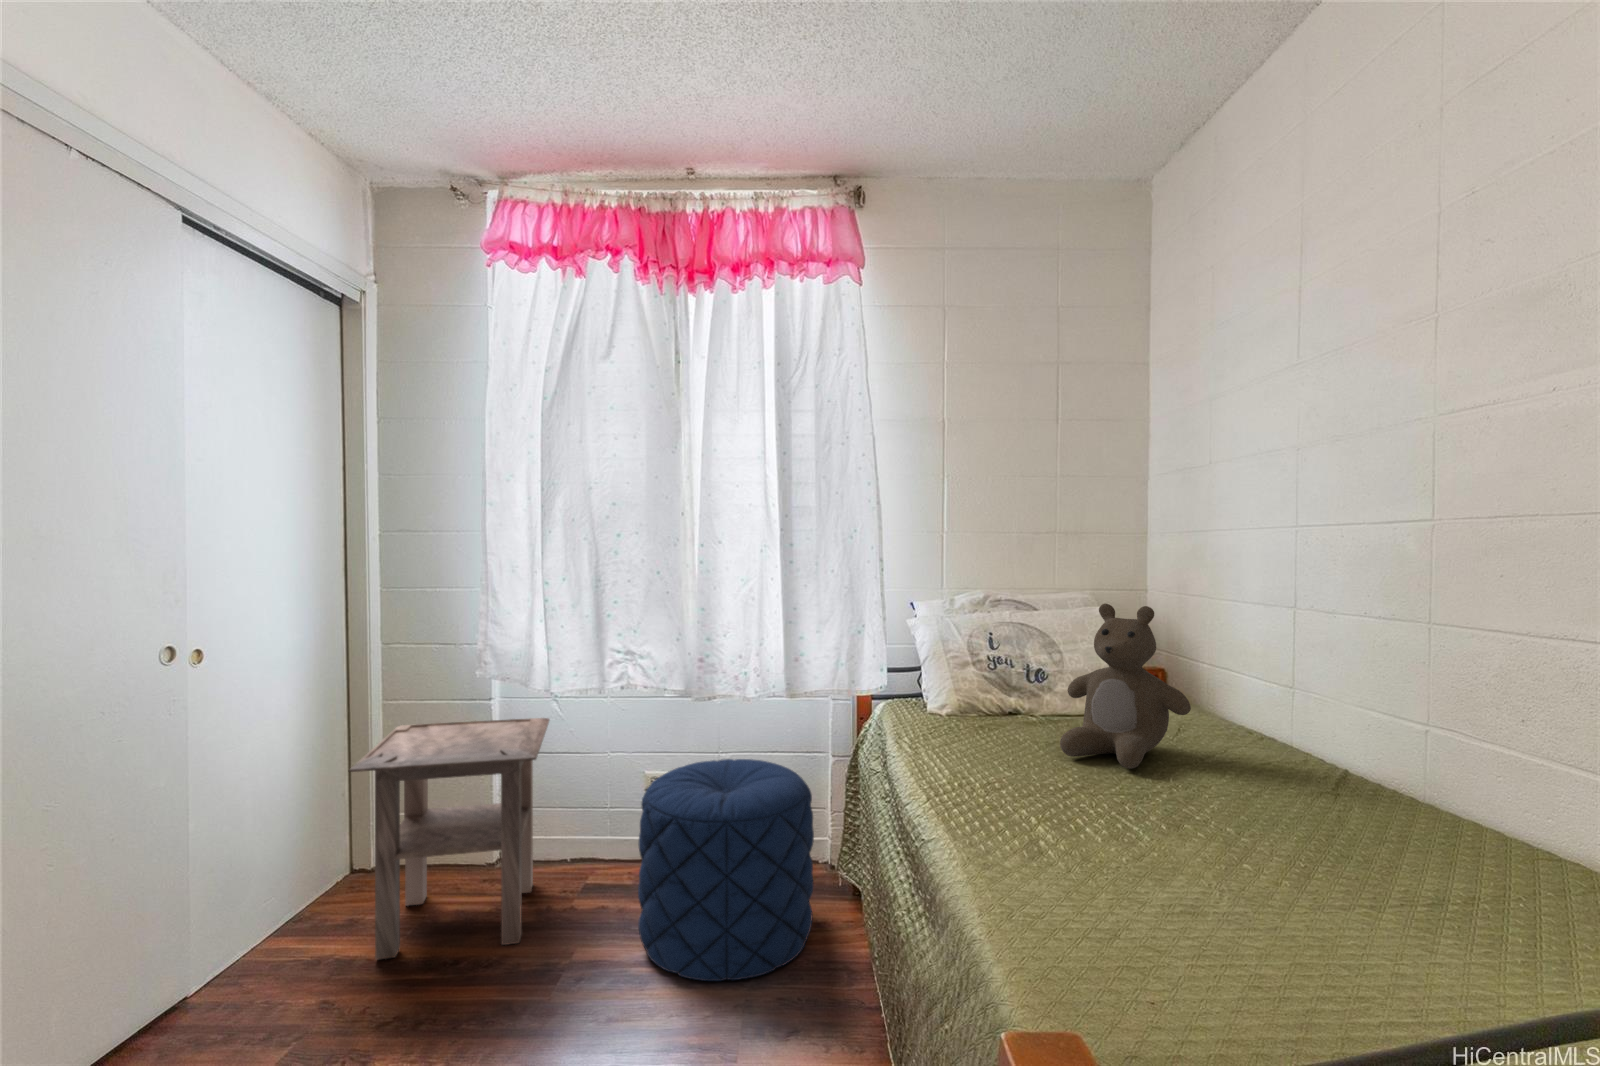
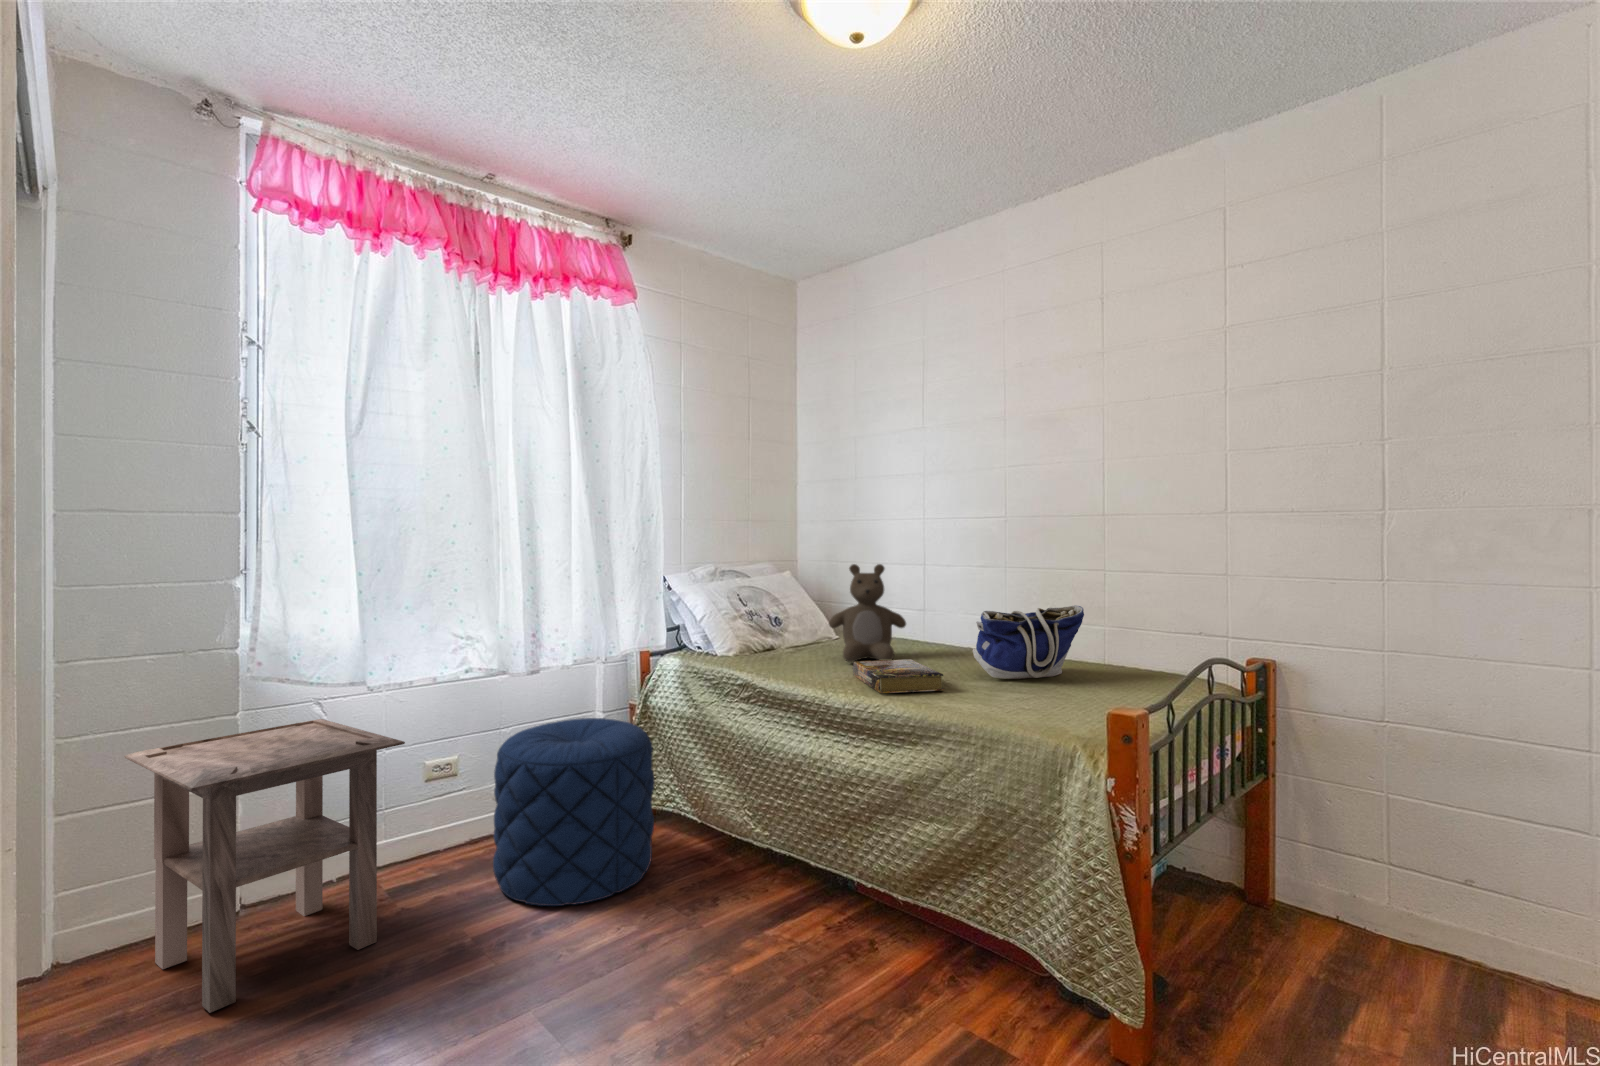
tote bag: none [1210,719,1496,878] -> present [973,605,1084,679]
book: none [991,760,1137,850] -> present [853,659,944,693]

